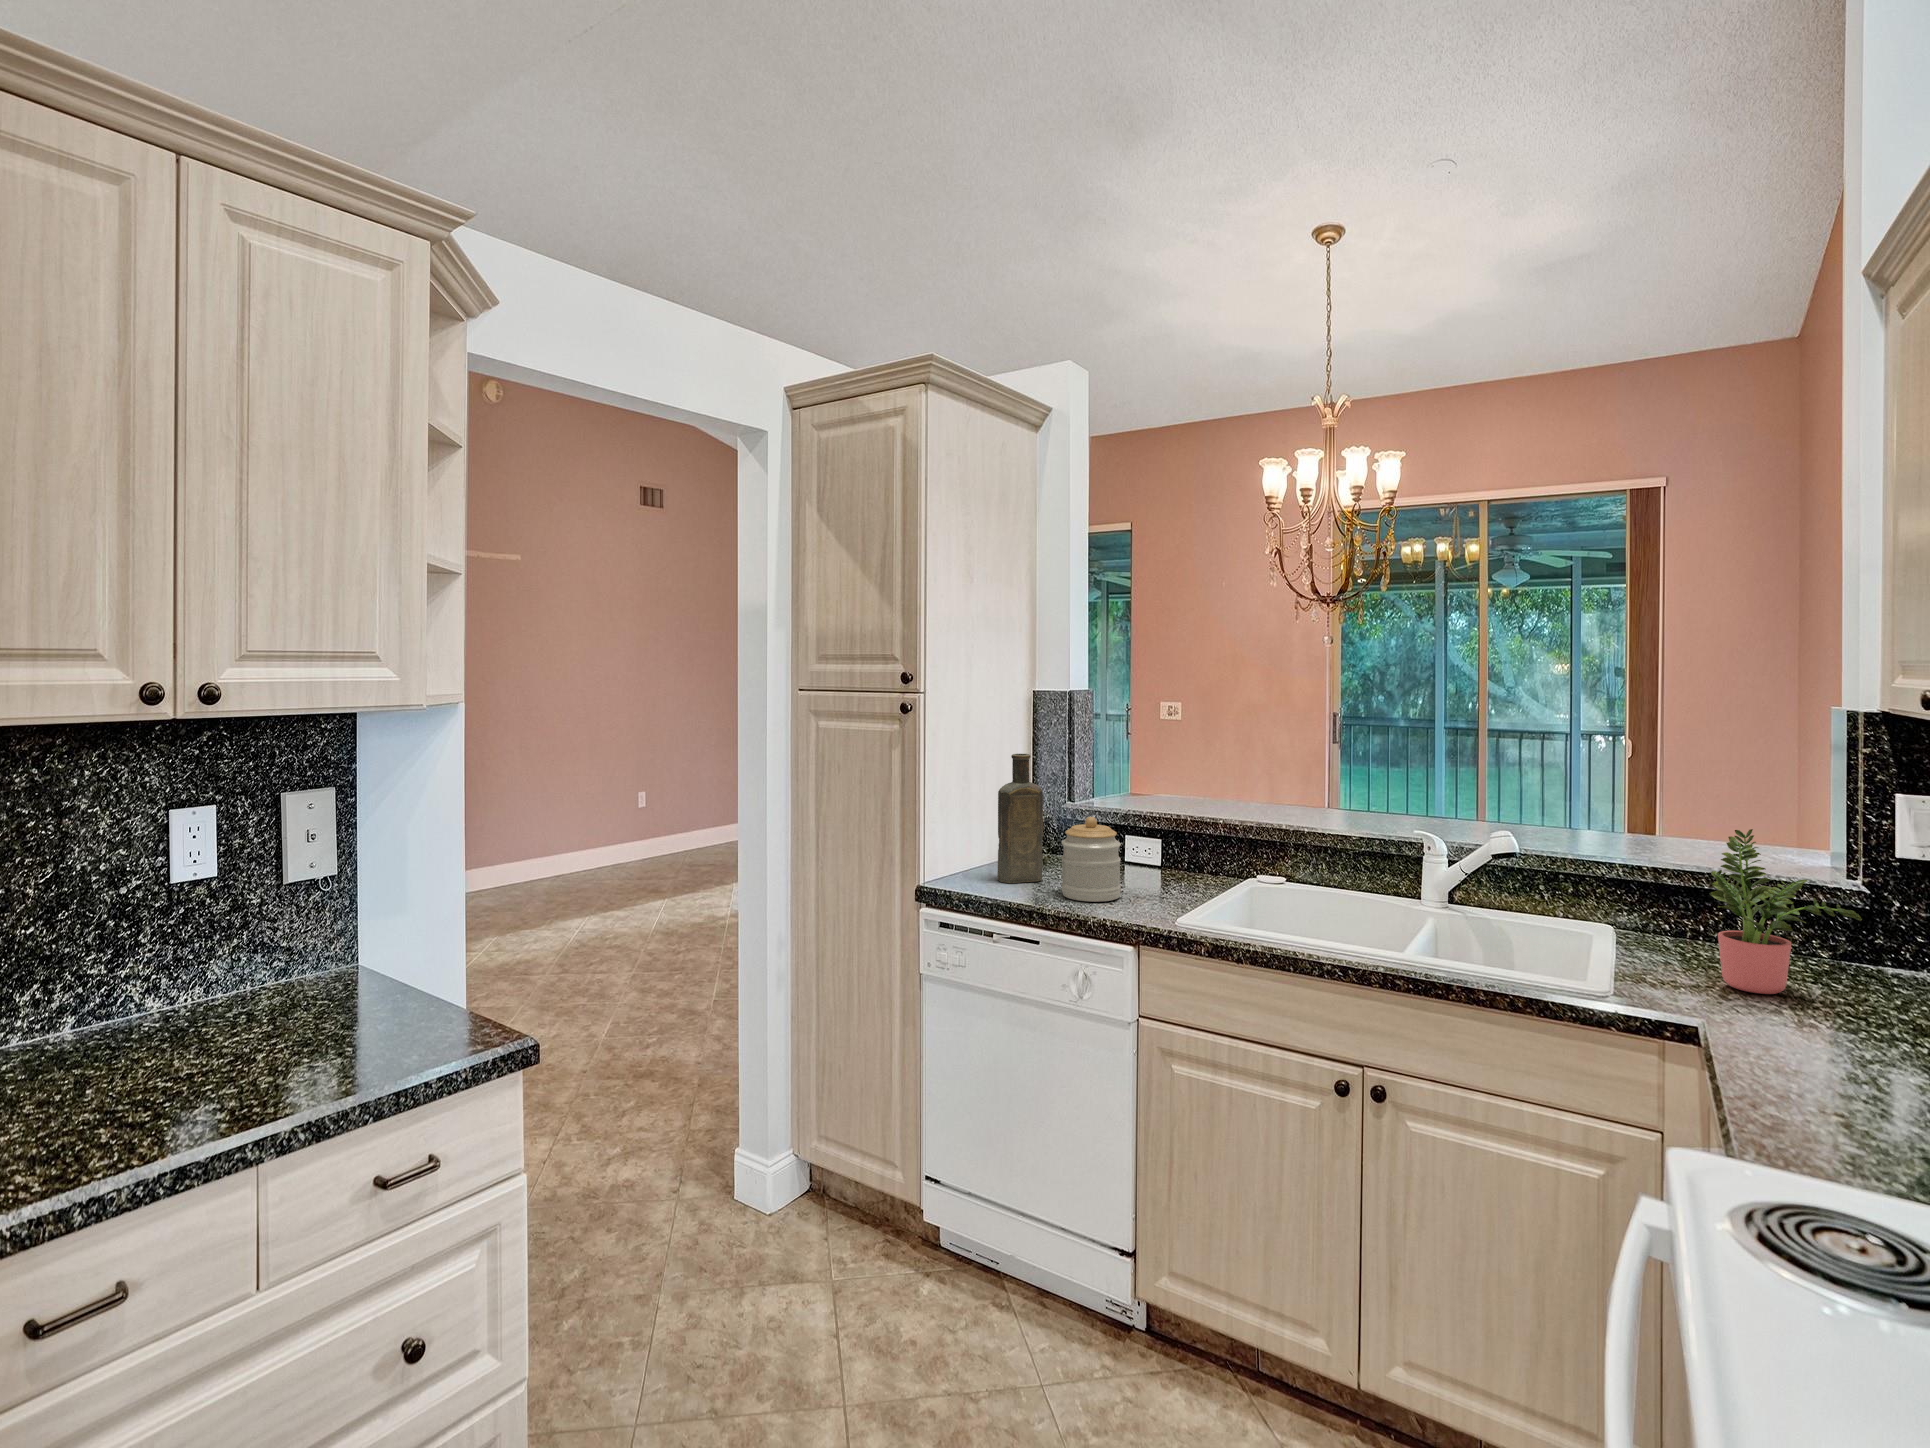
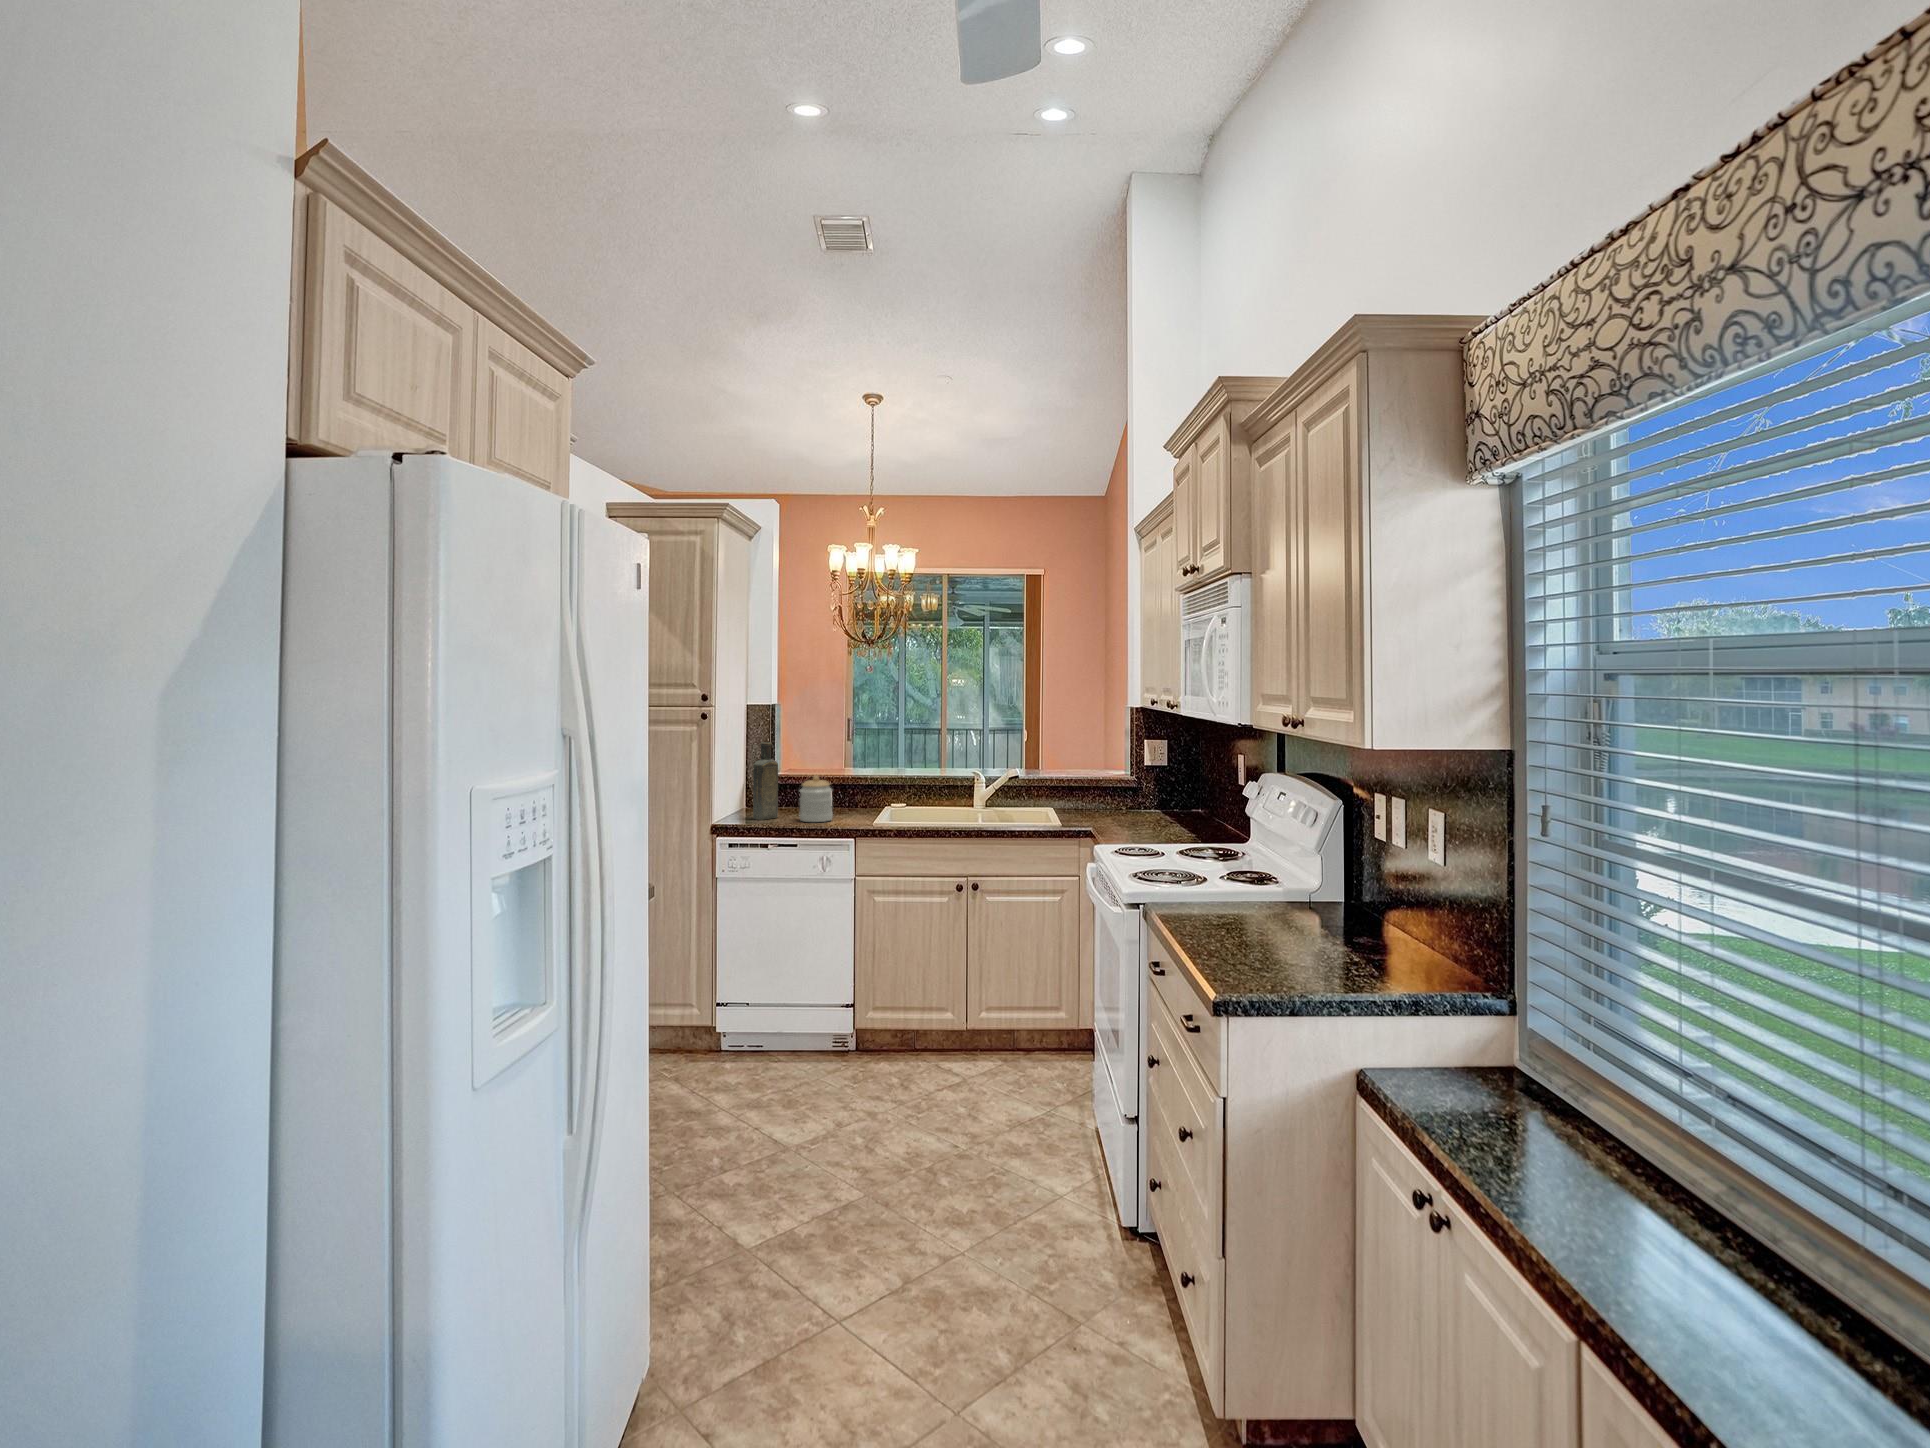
potted plant: present [1709,829,1862,994] -> none [1090,757,1137,822]

